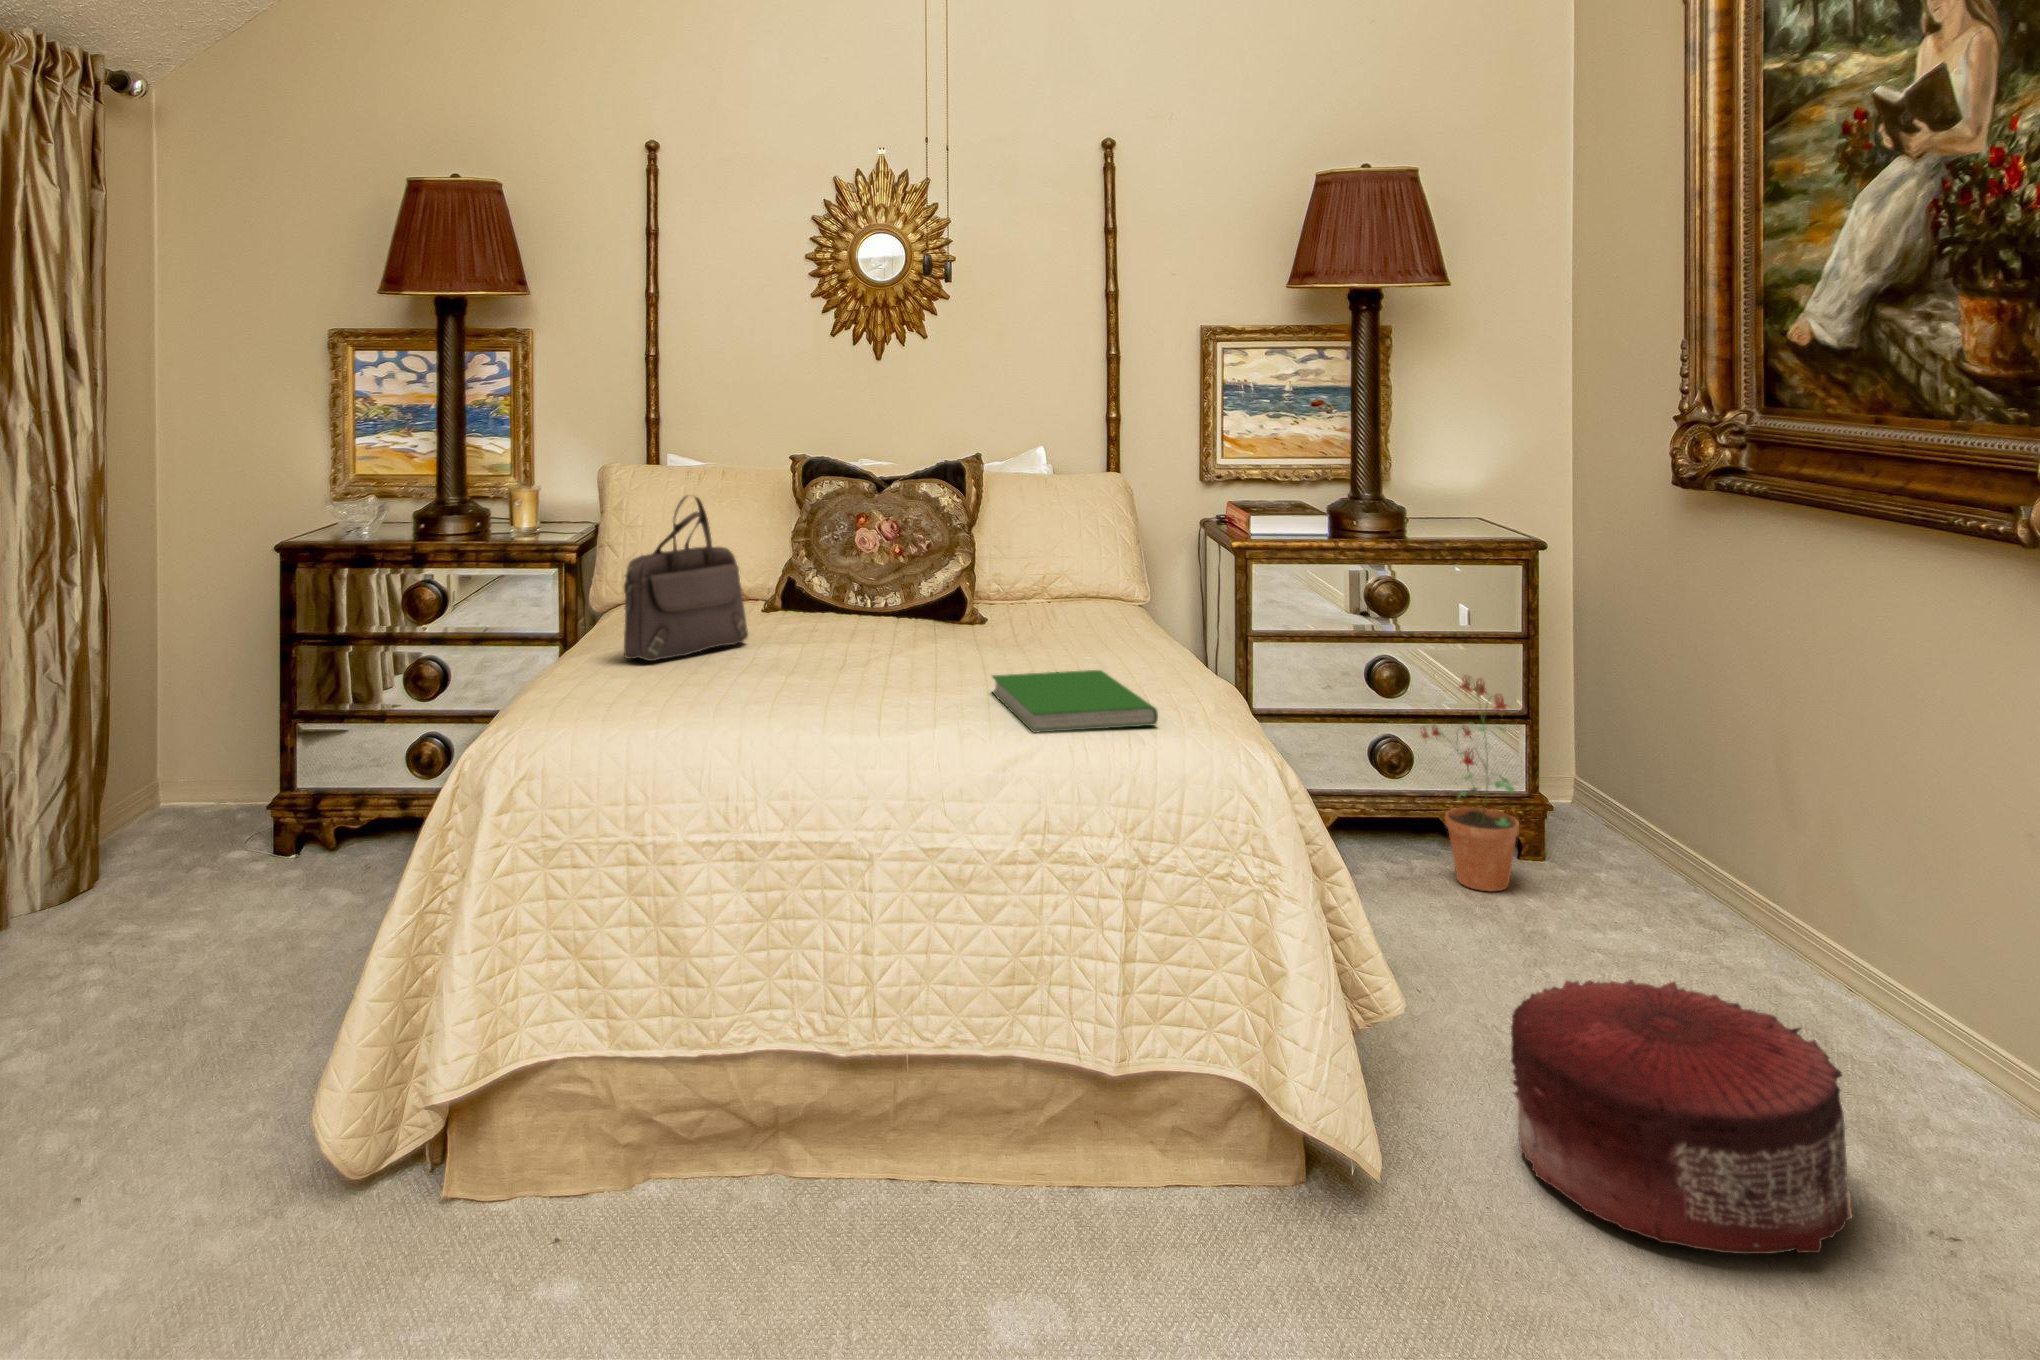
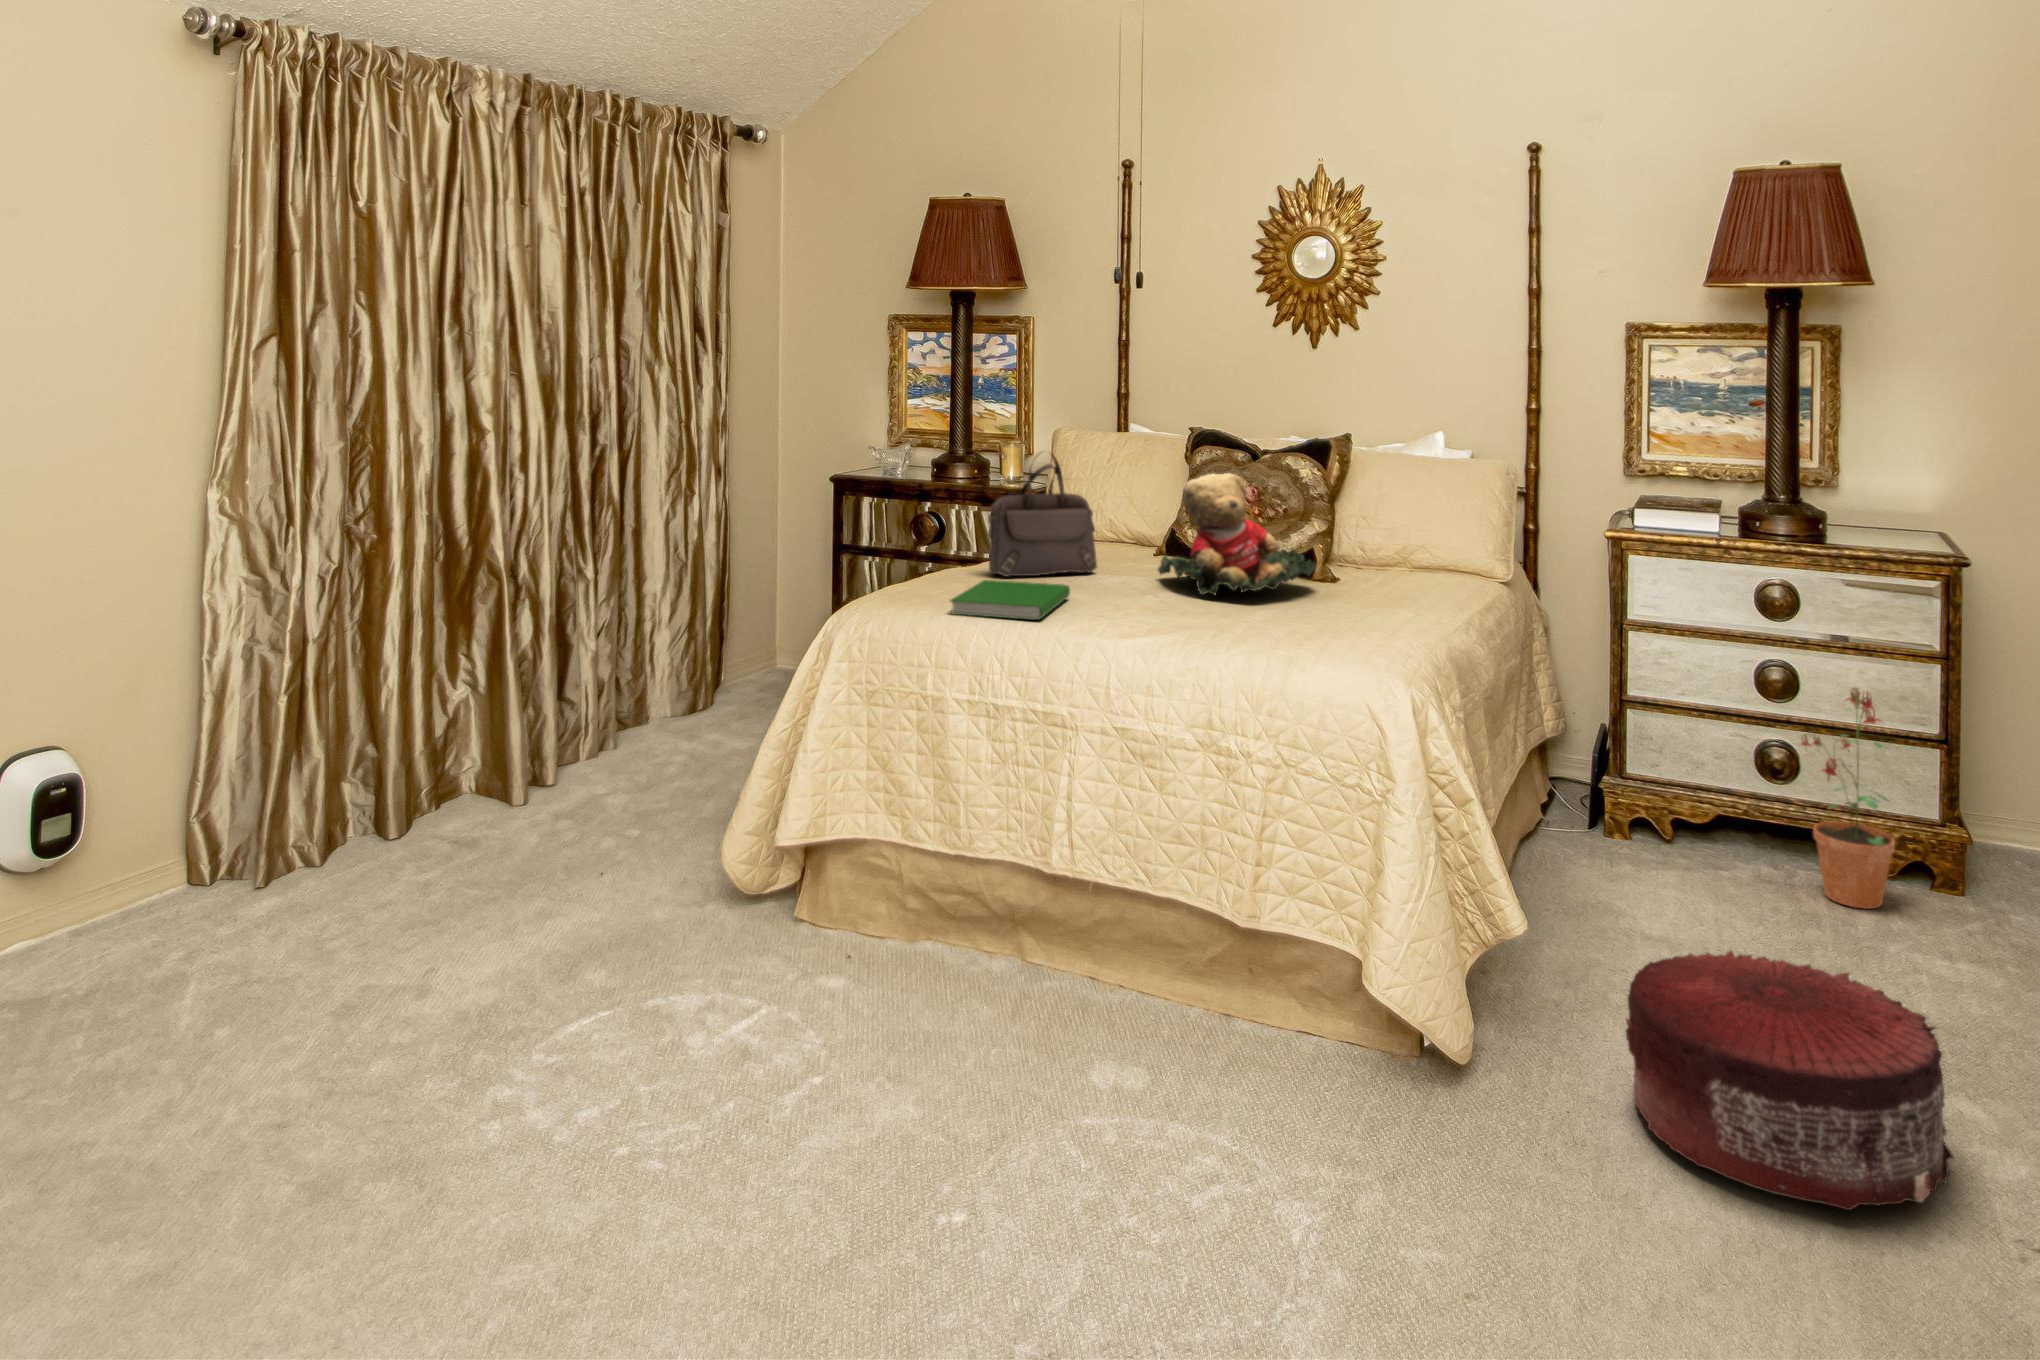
teddy bear: none [826,507,1013,659] -> present [1158,473,1316,595]
hardcover book: present [992,670,1158,733] -> present [950,580,1070,620]

